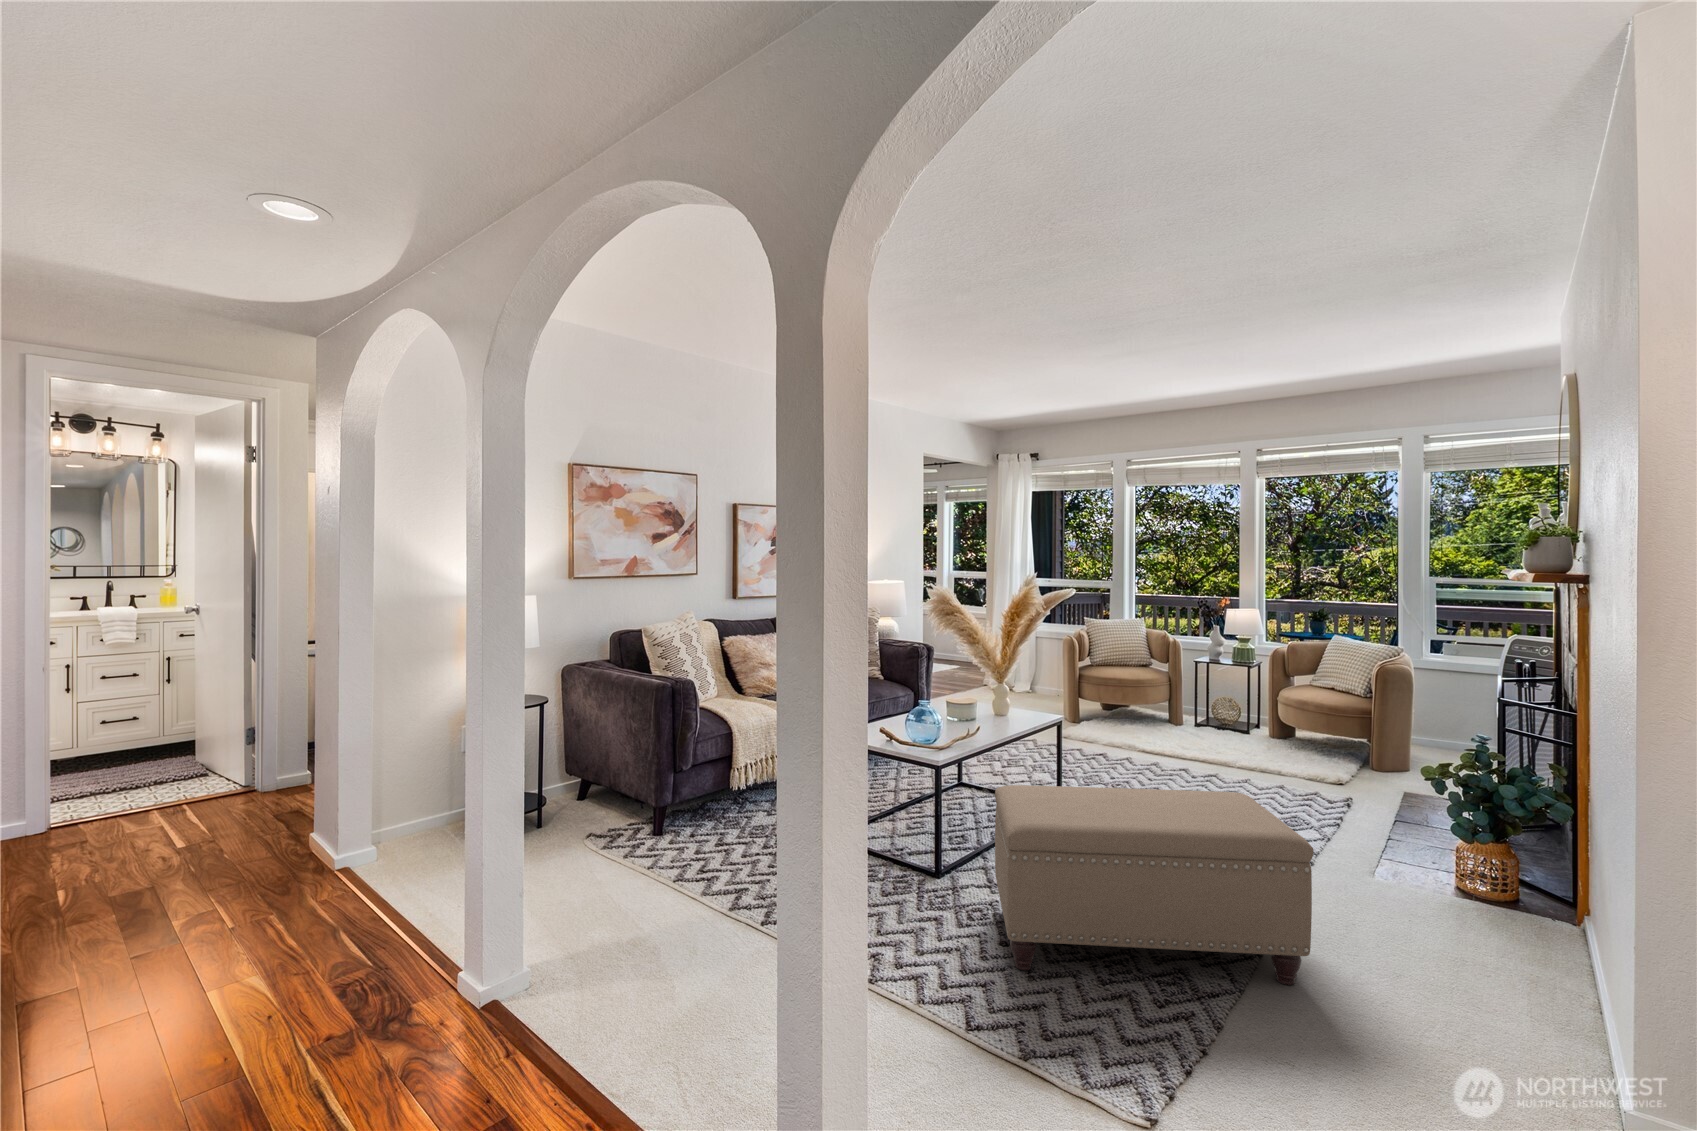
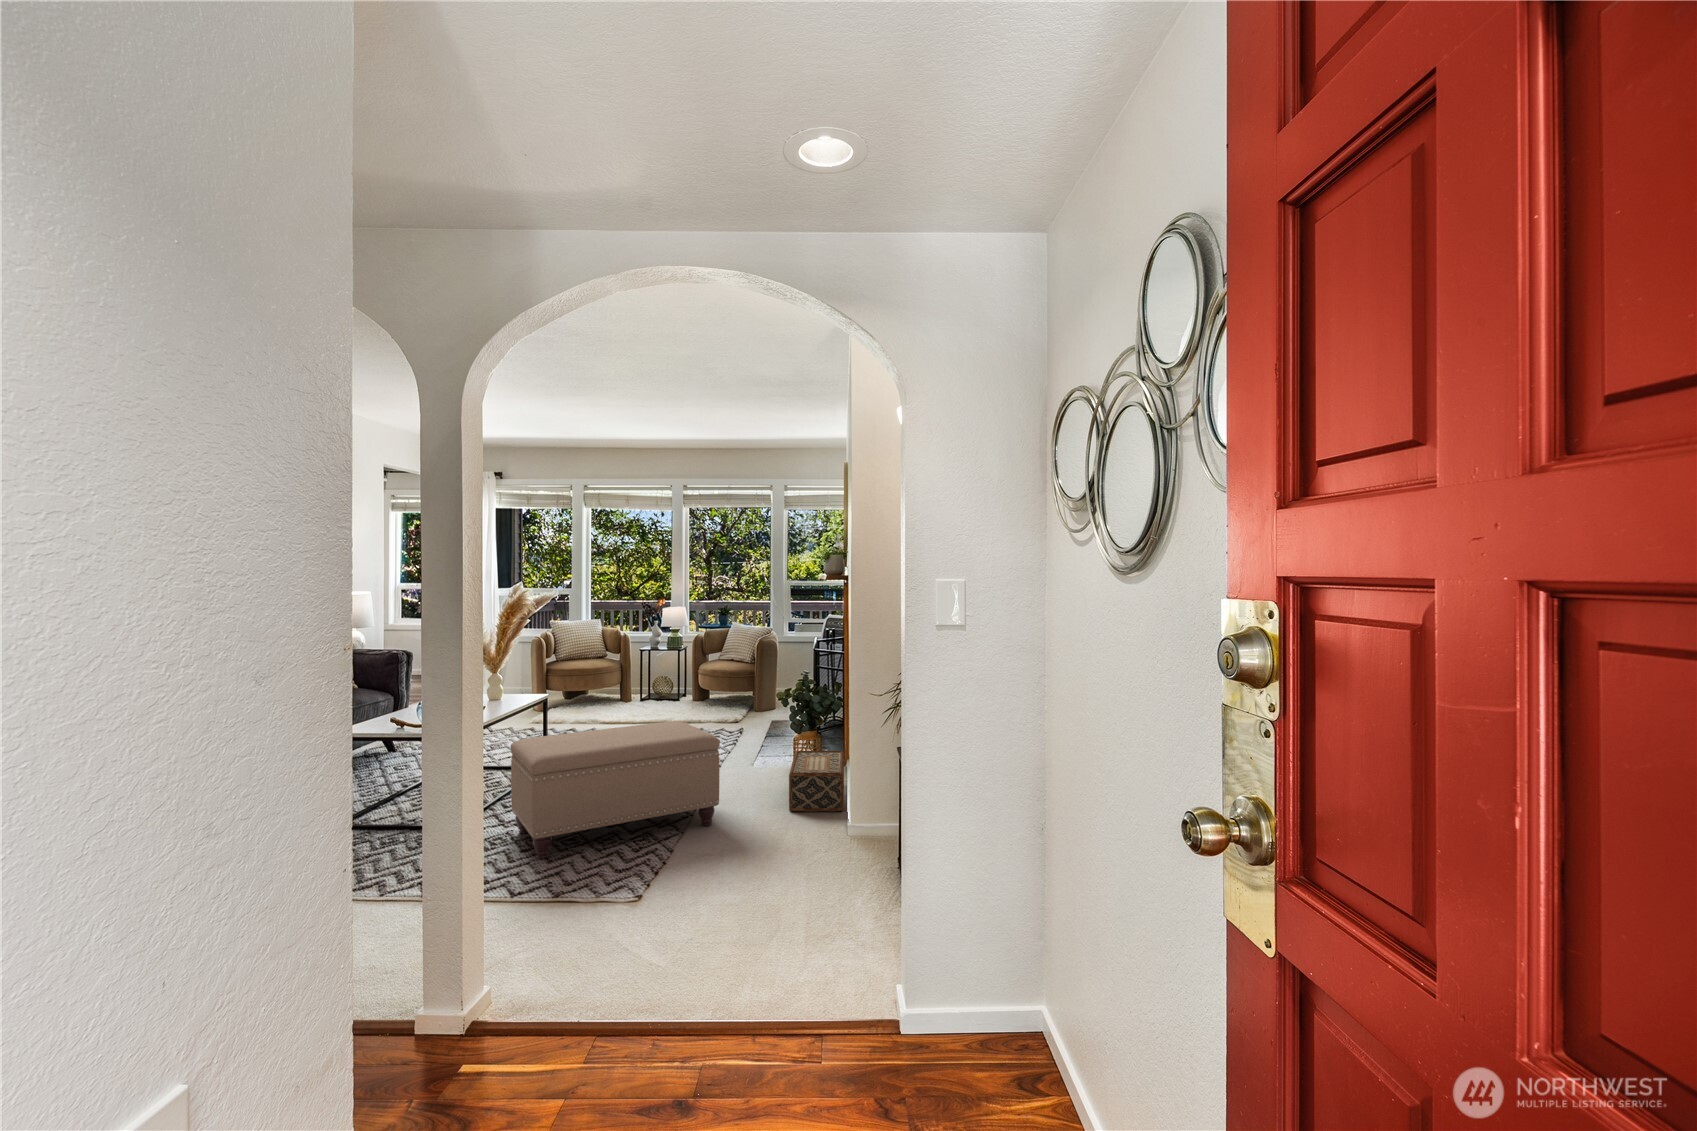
woven basket: none [1454,878,1588,1036] -> present [789,751,844,811]

